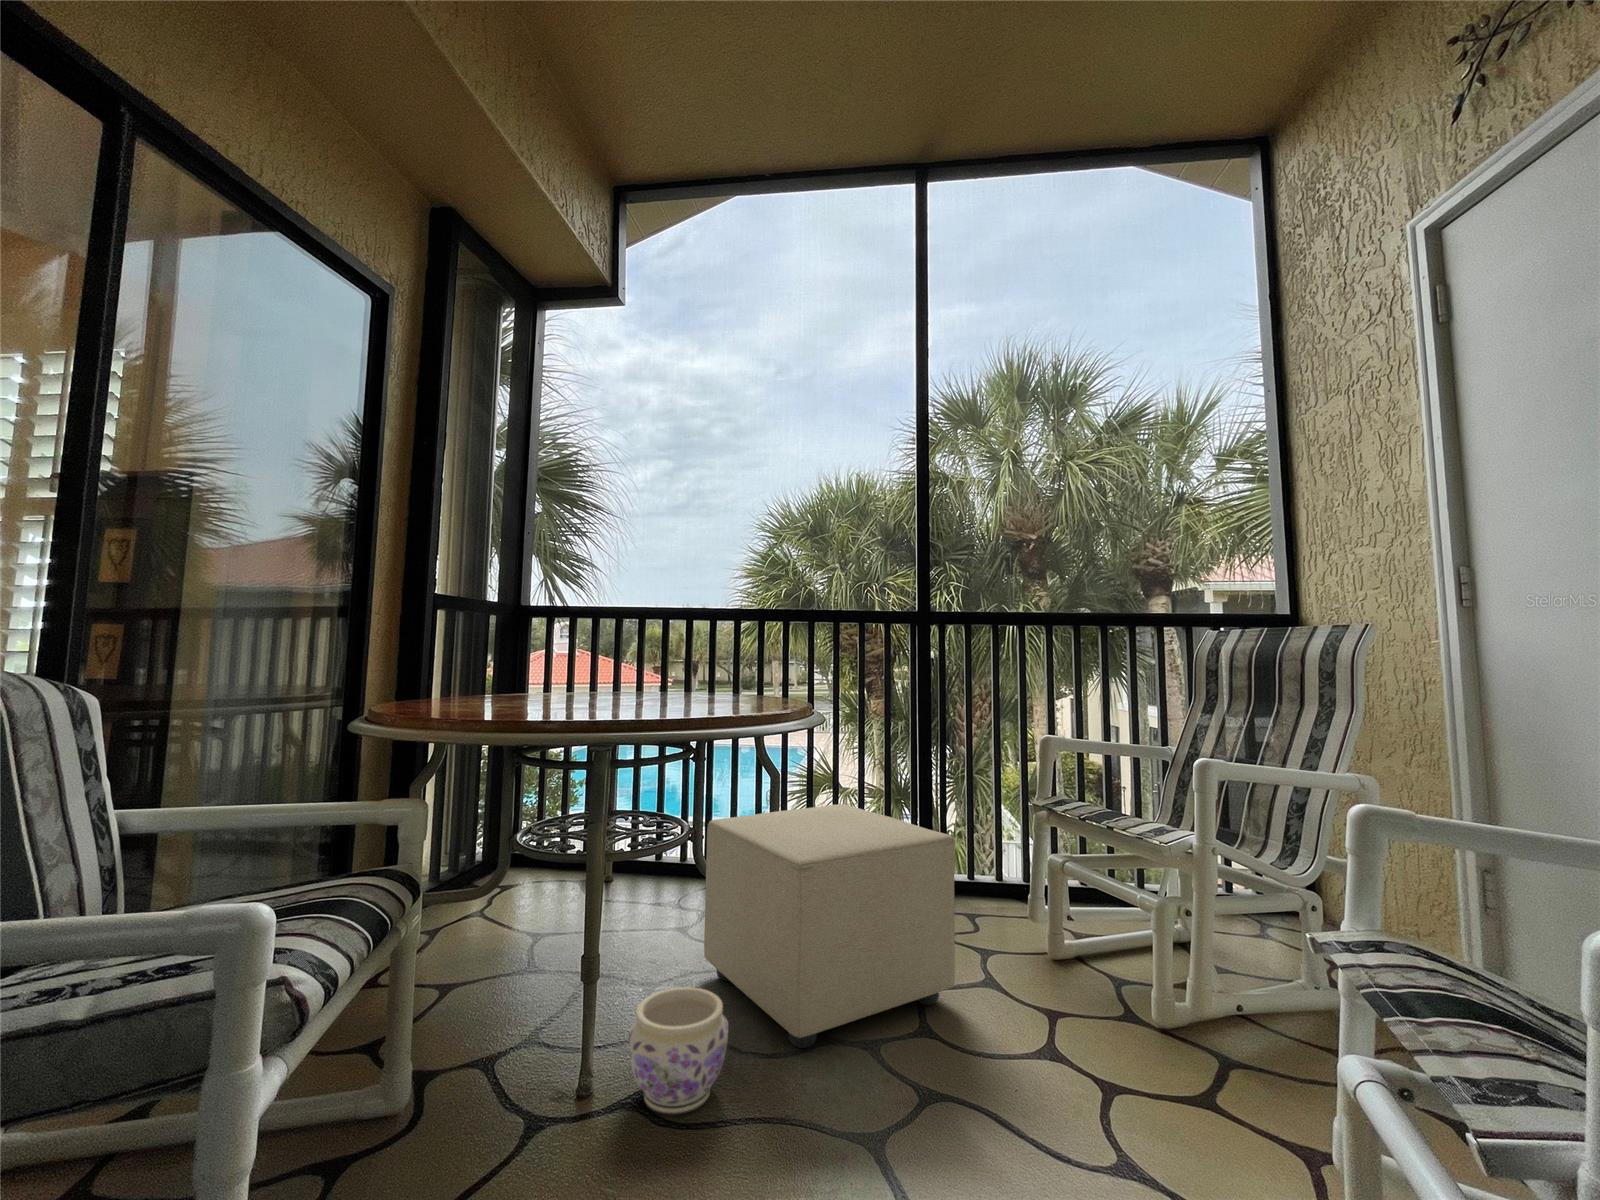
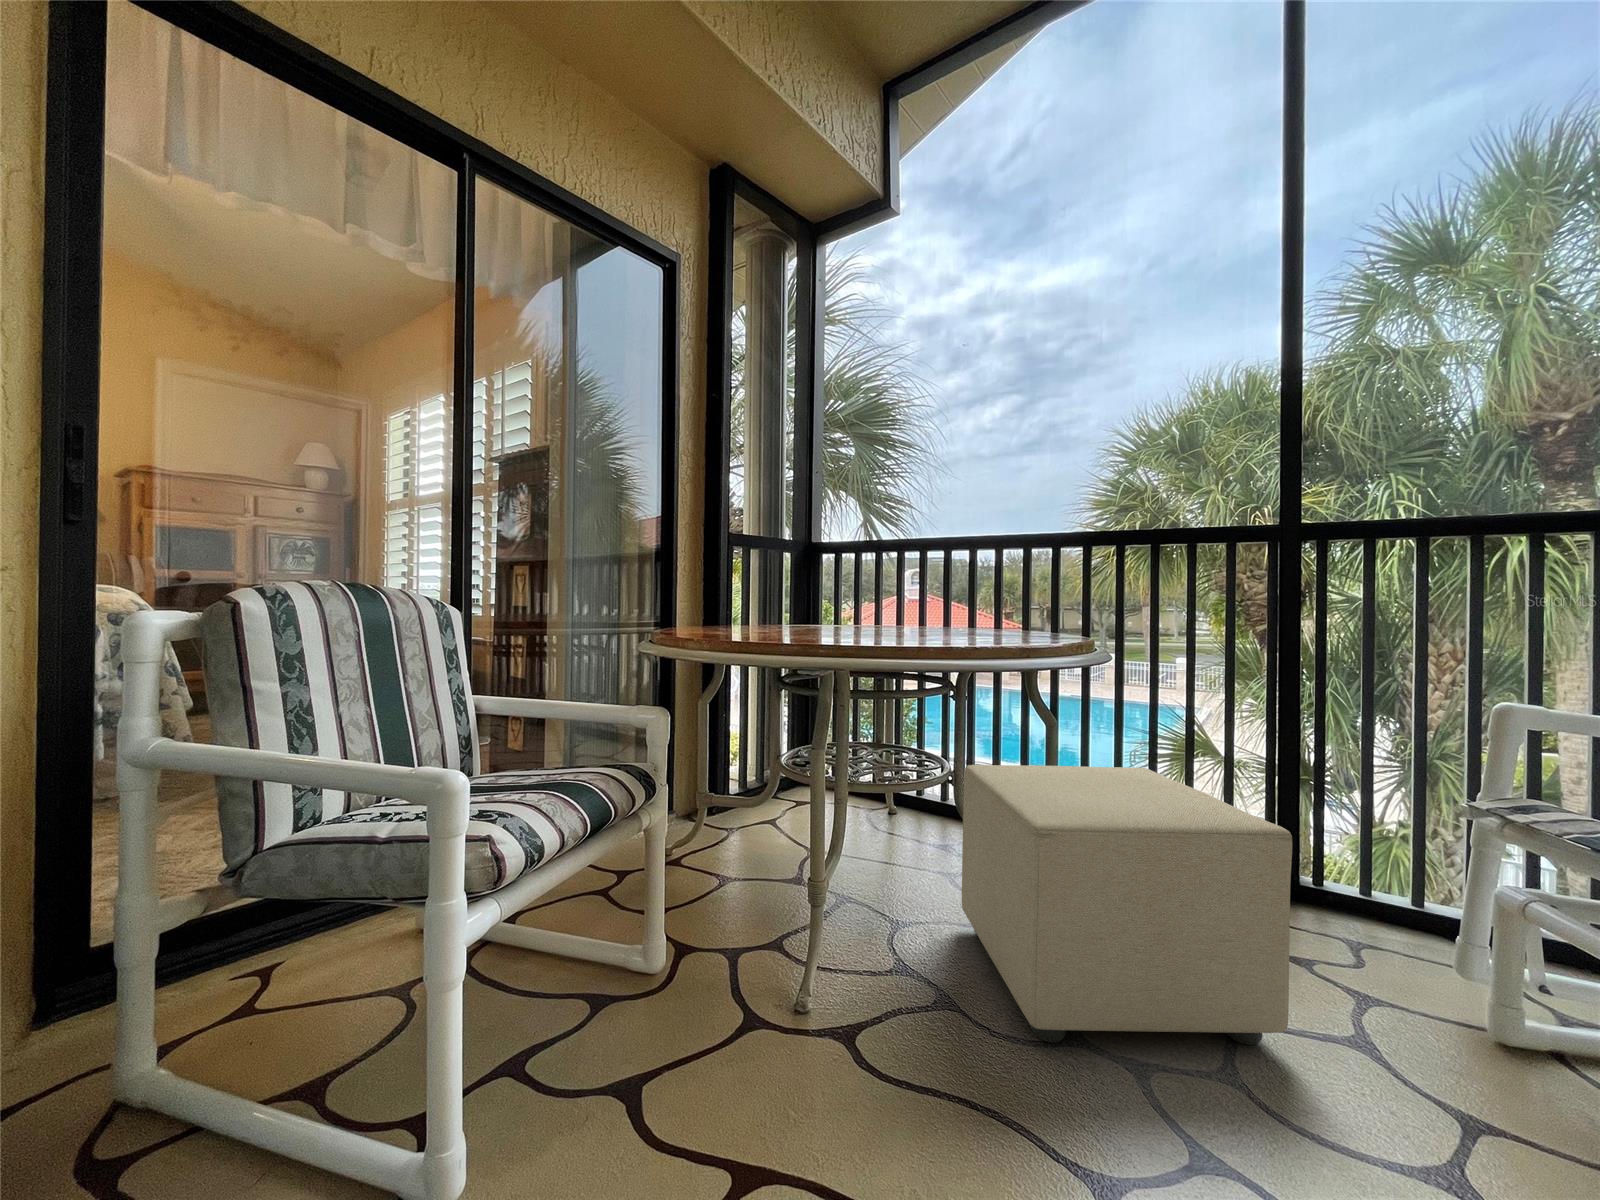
planter: present [629,987,729,1116] -> none [837,931,943,1067]

